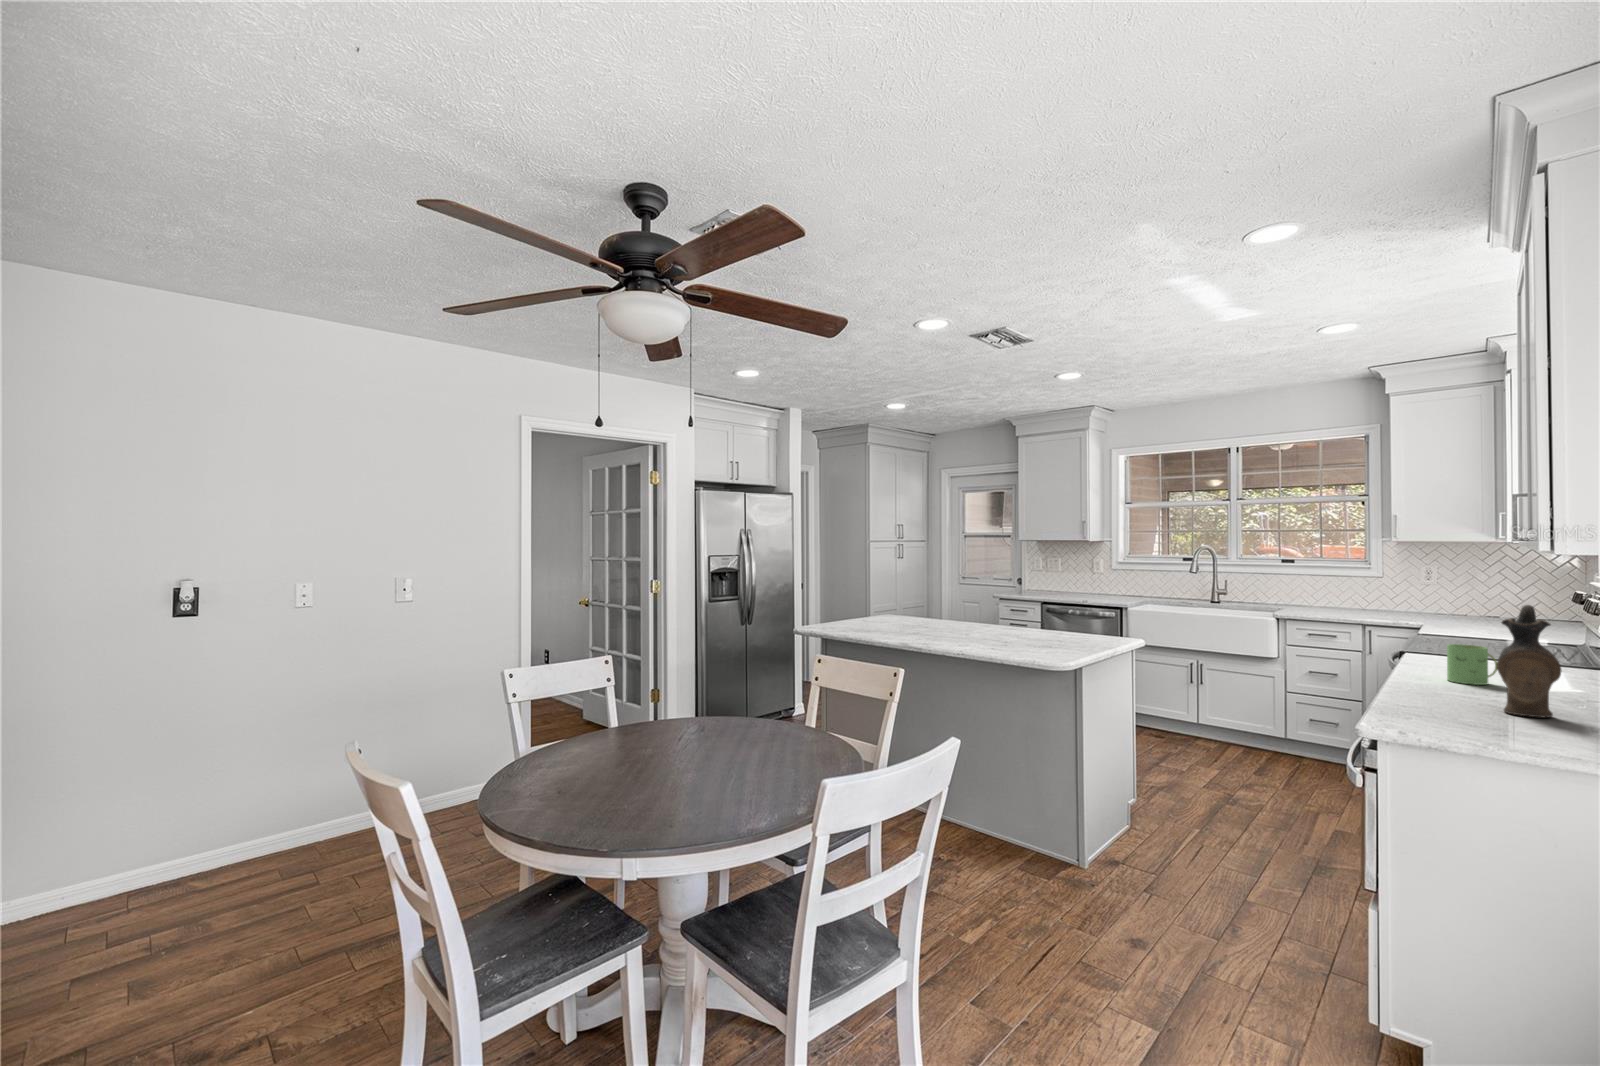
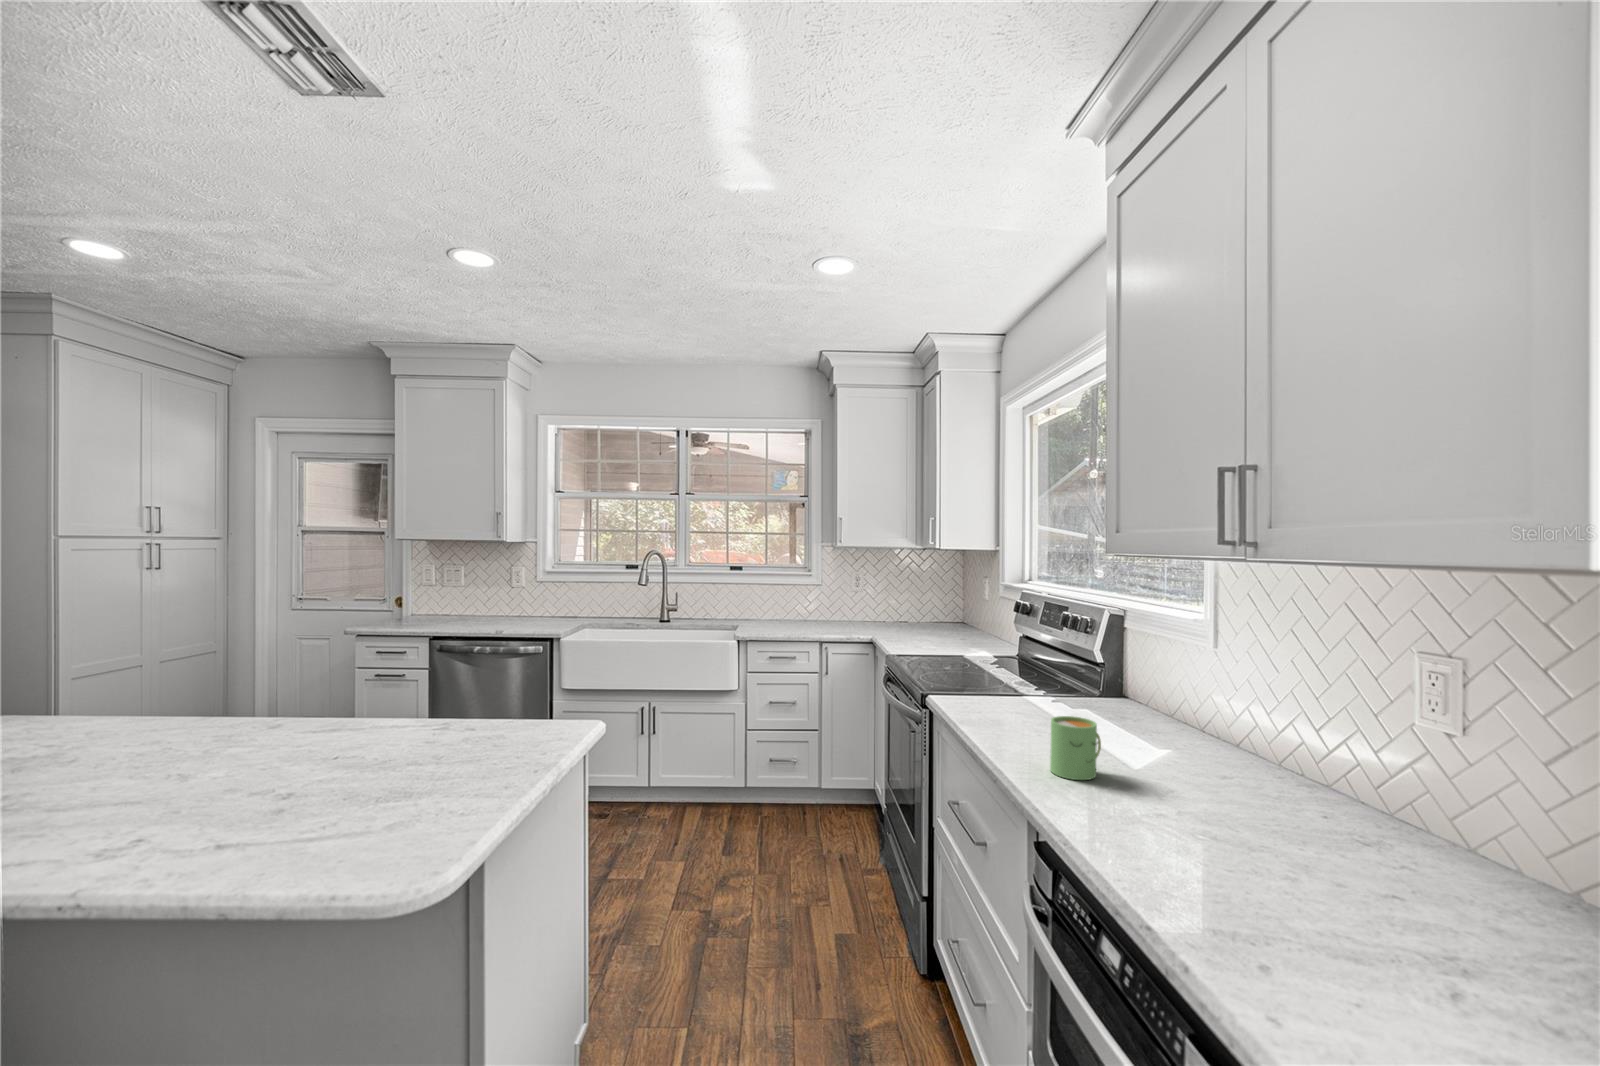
ceramic pitcher: present [1497,605,1562,718] -> none [1234,687,1331,887]

